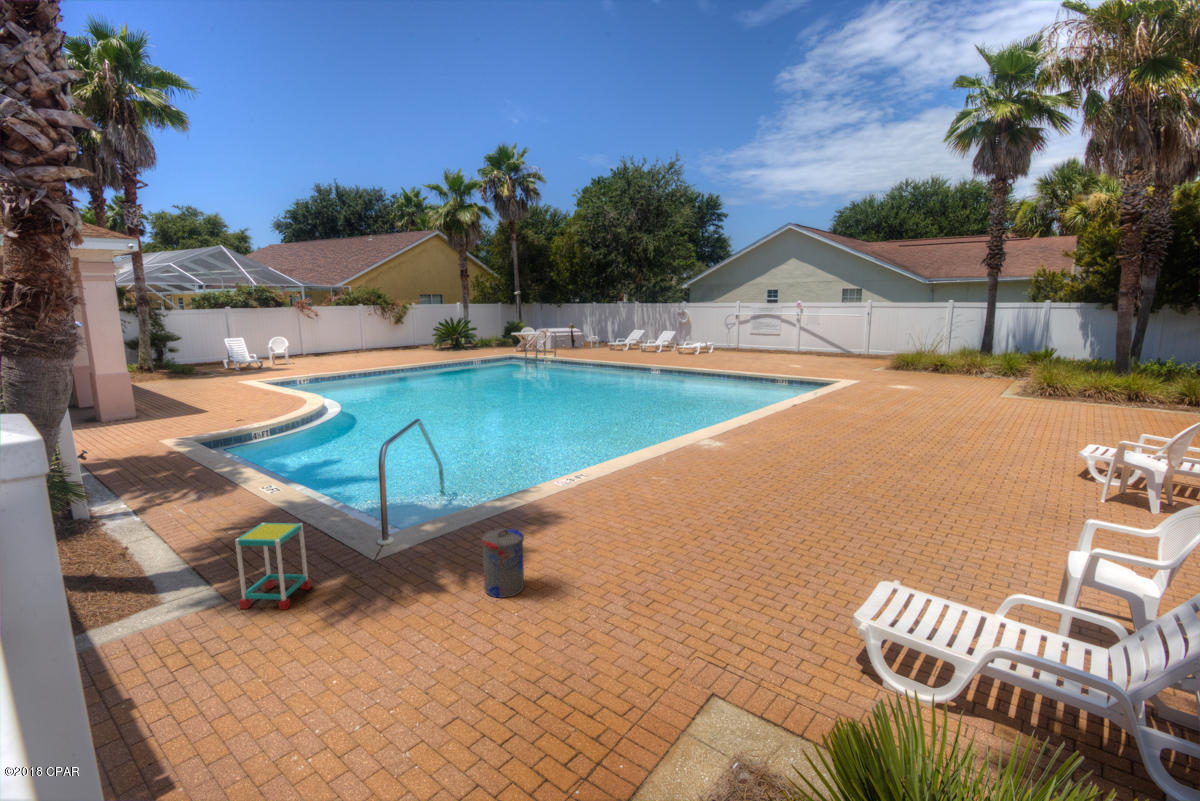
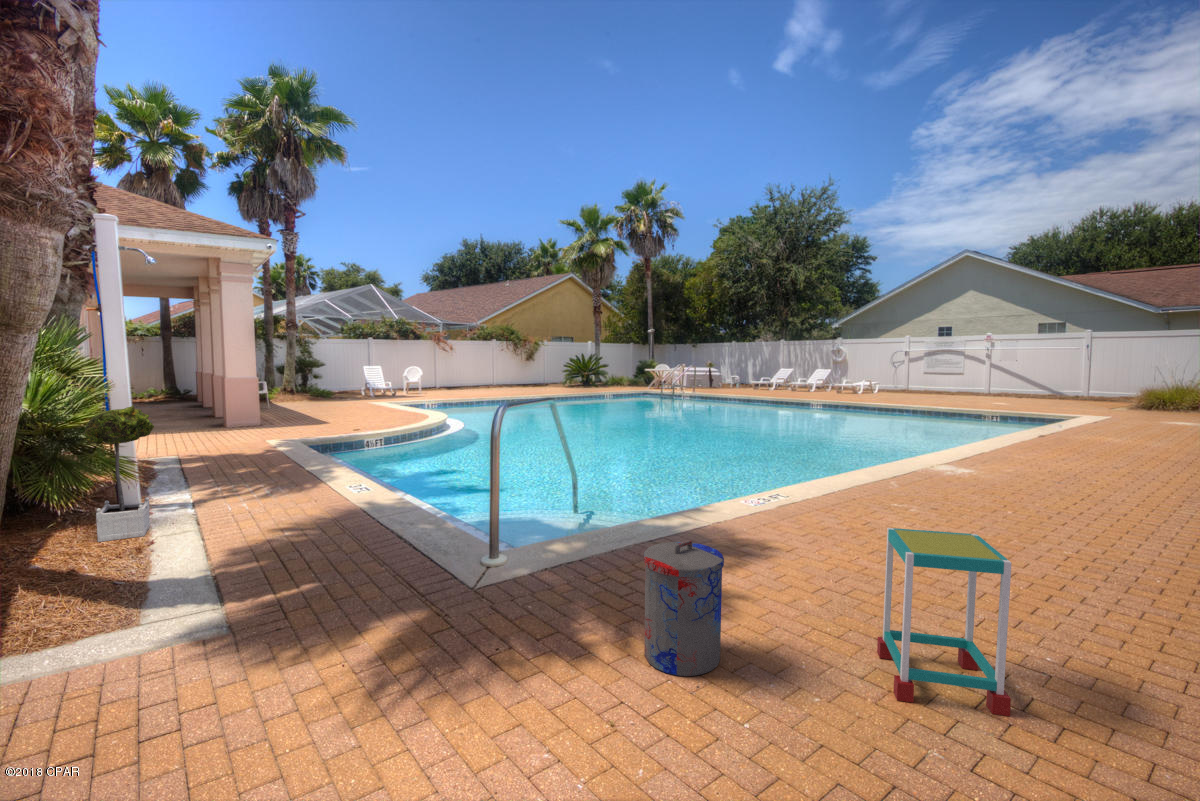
potted tree: none [60,451,117,553] -> present [84,405,154,542]
side table: present [235,523,312,610] -> present [877,528,1012,716]

